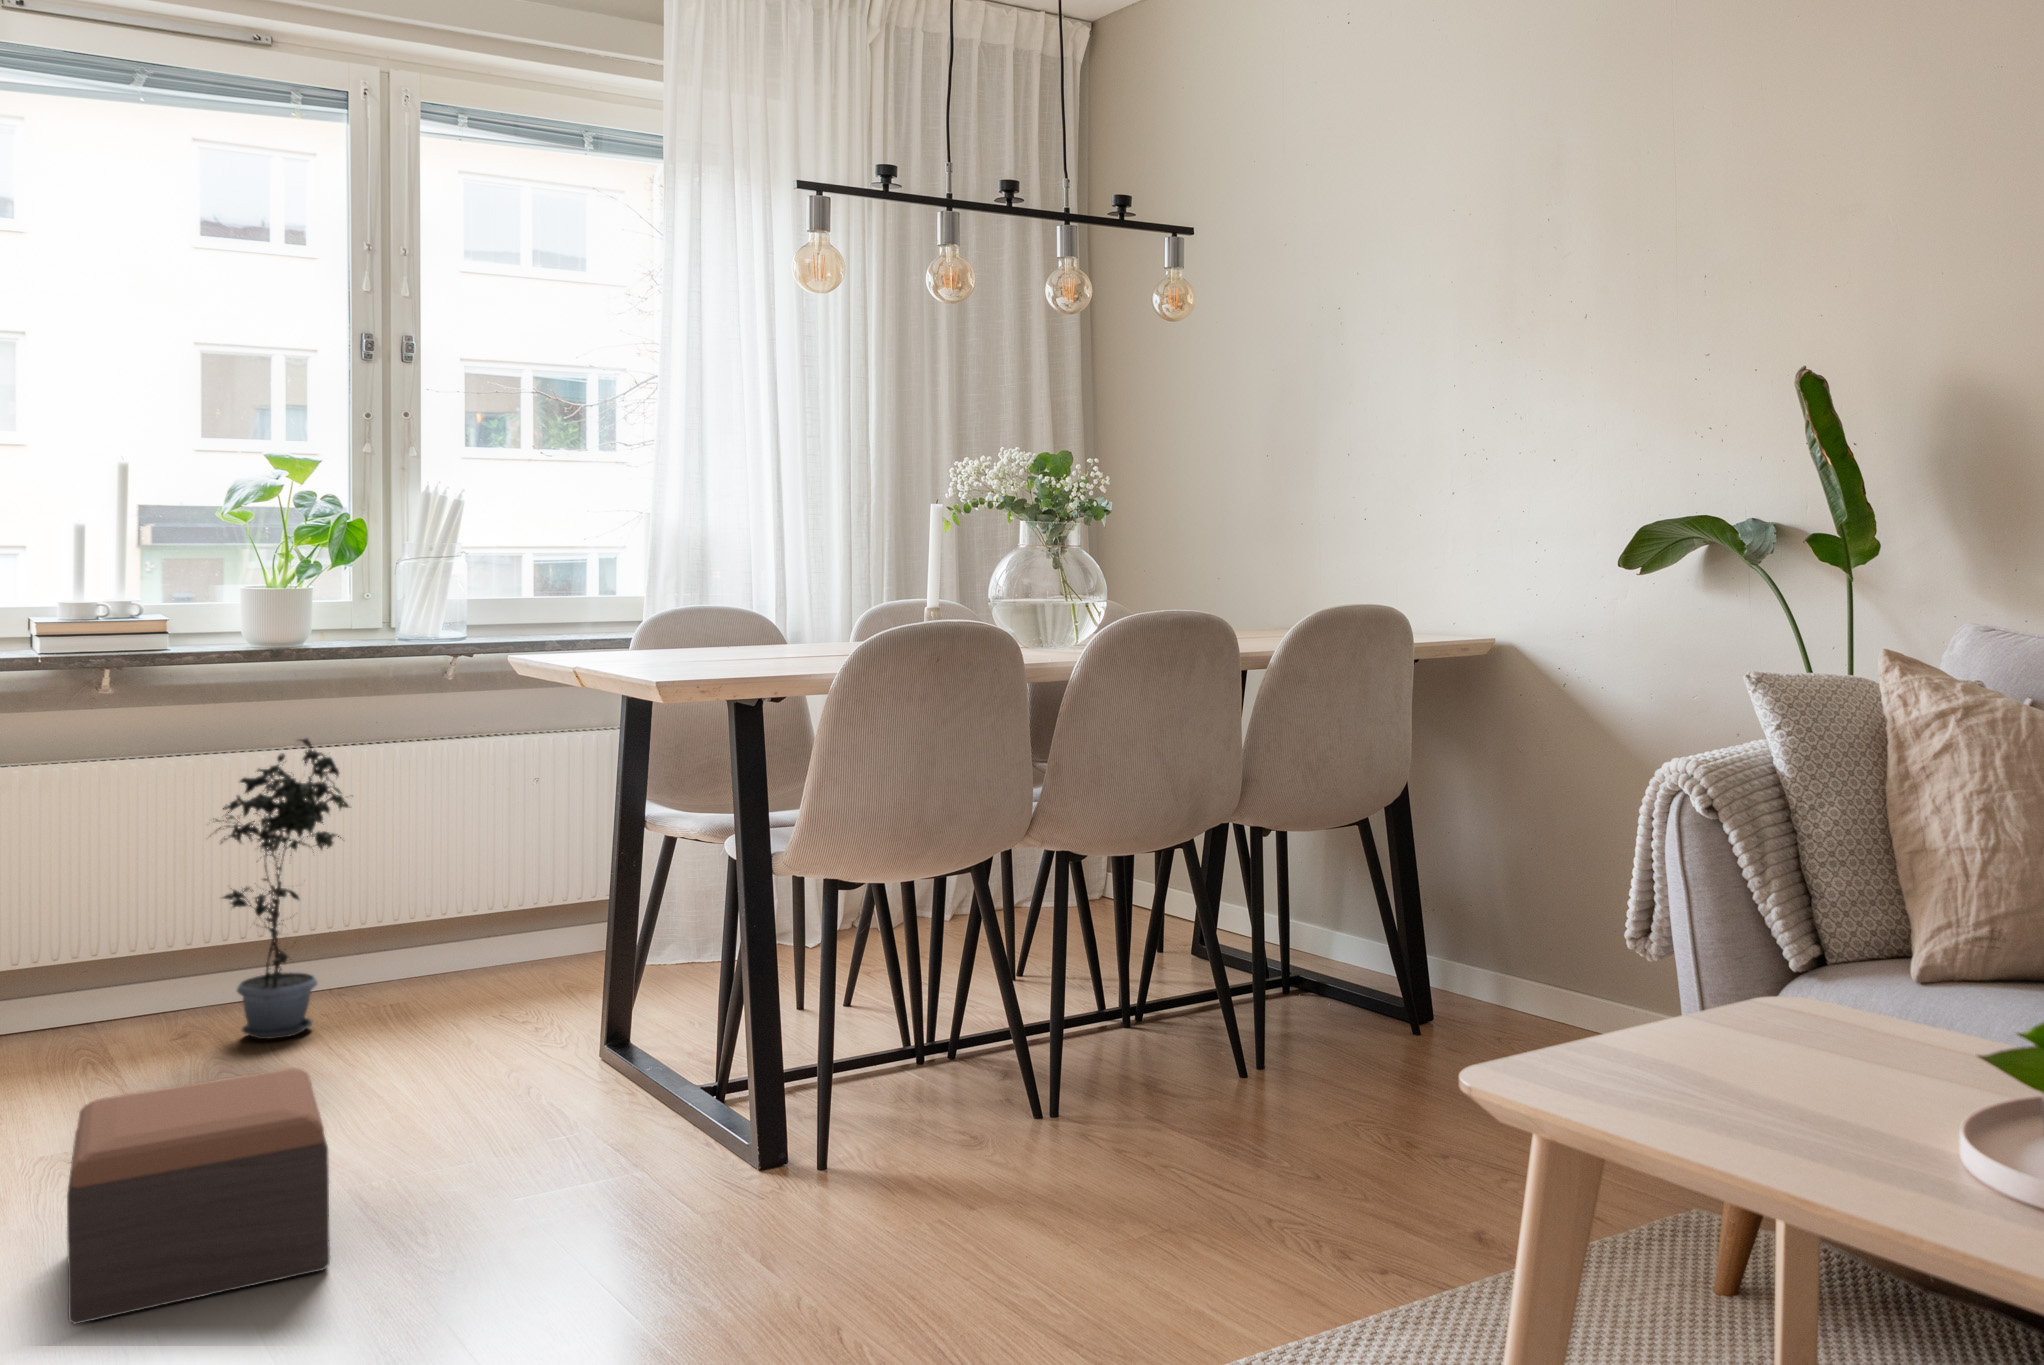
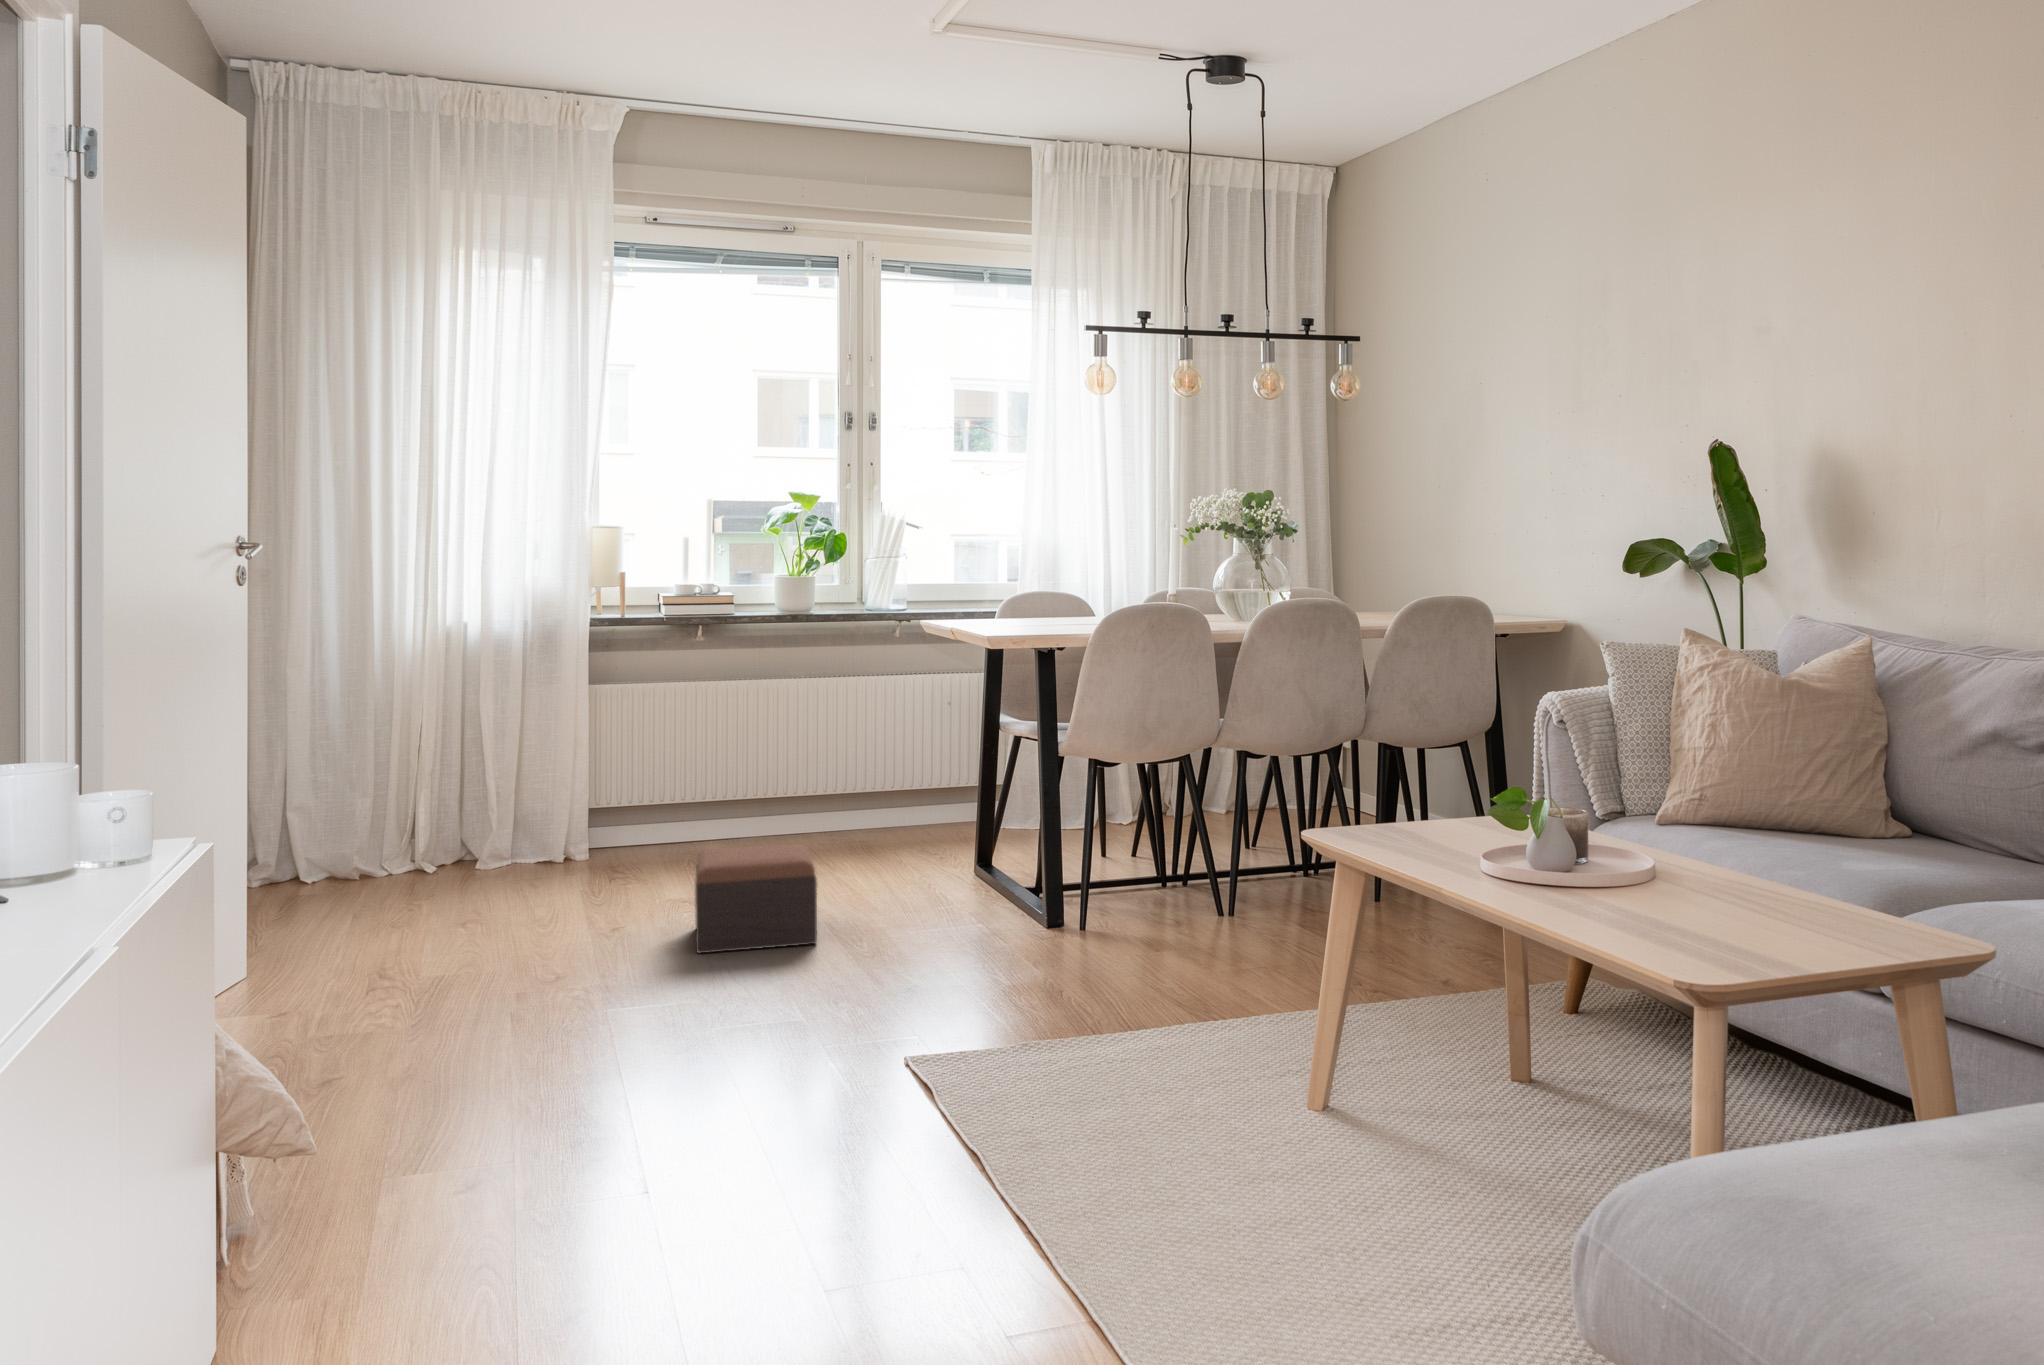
potted plant: present [214,738,349,1039] -> none [755,669,837,852]

